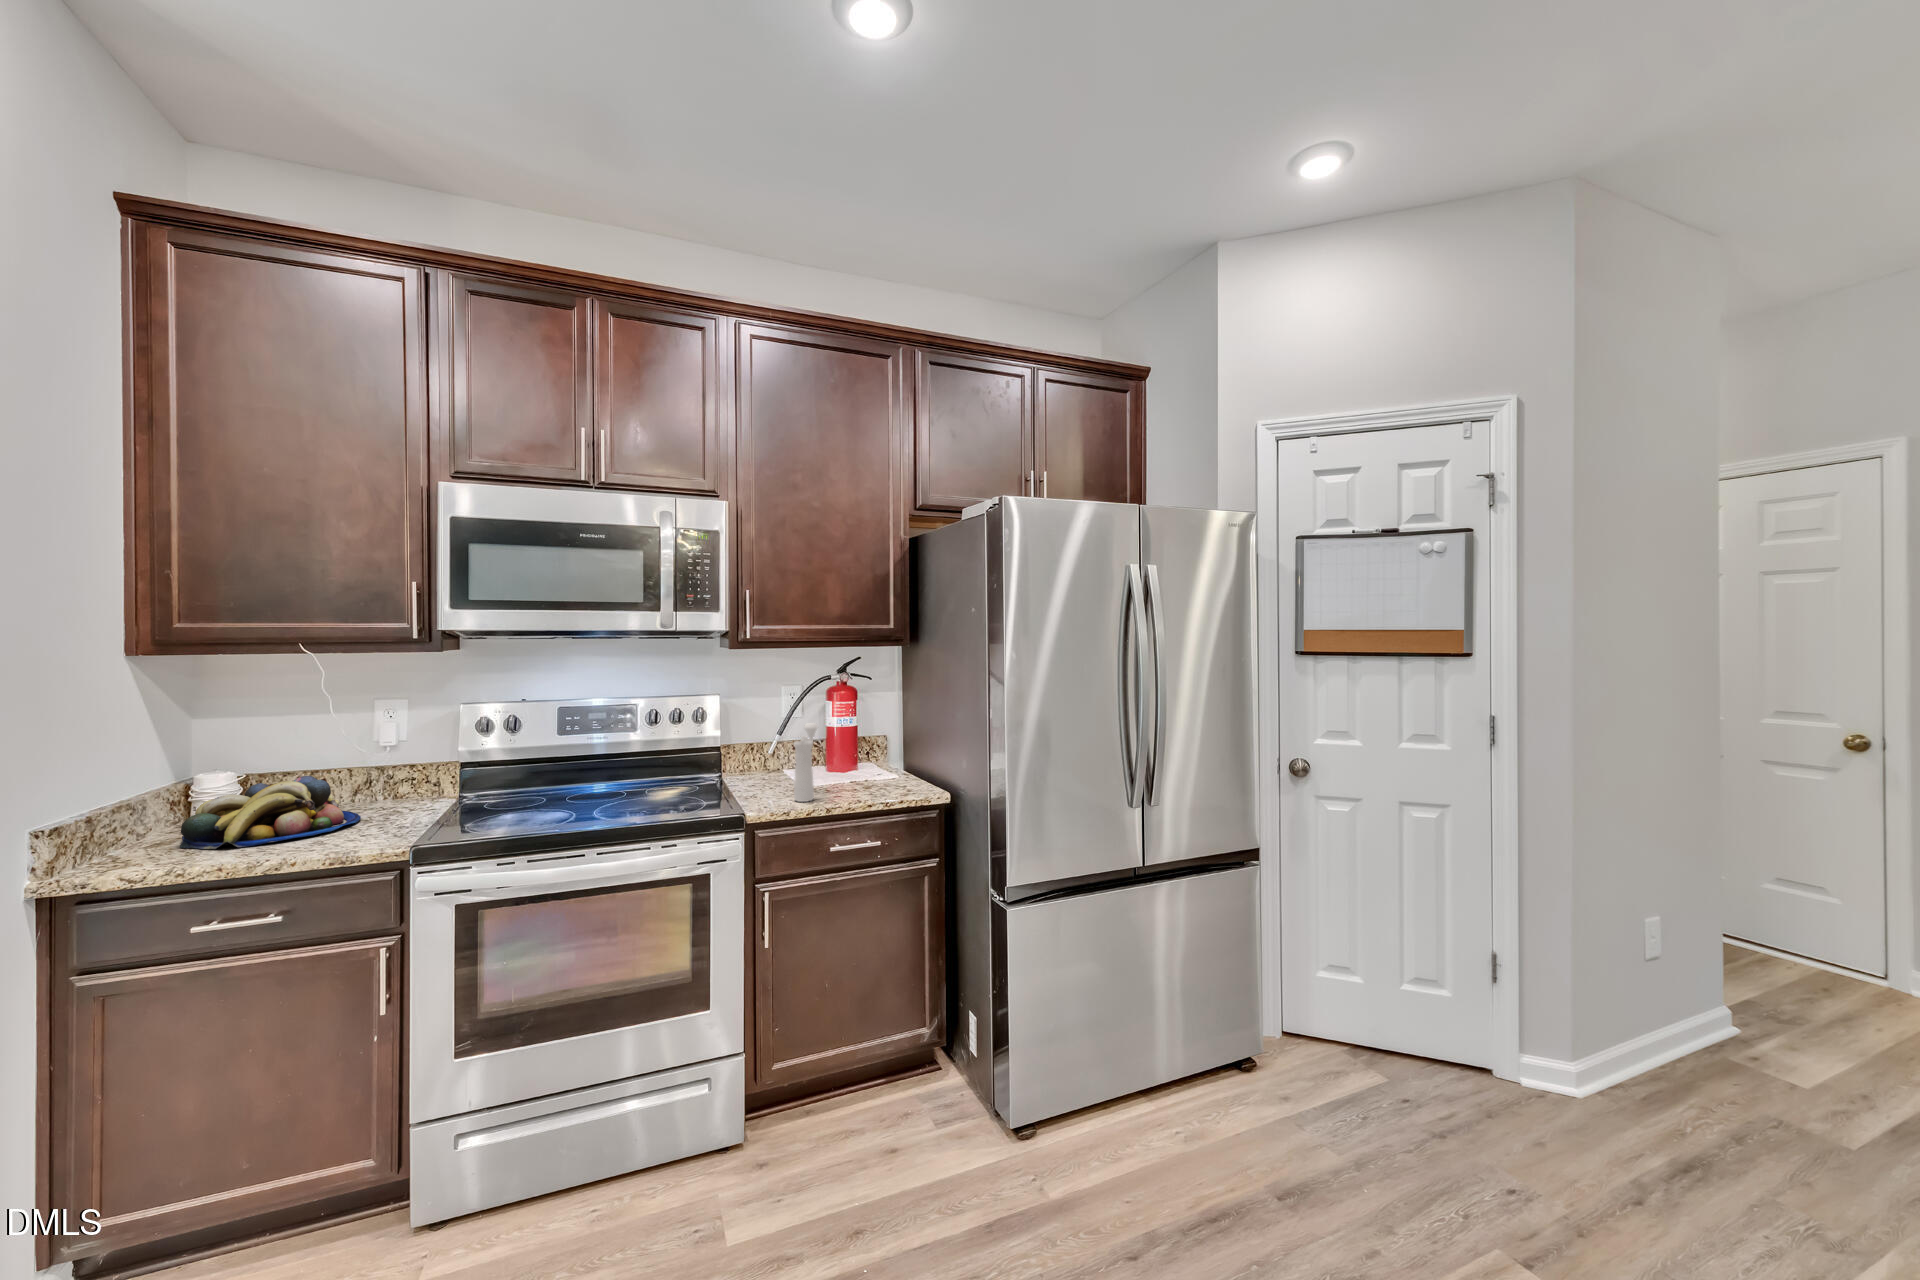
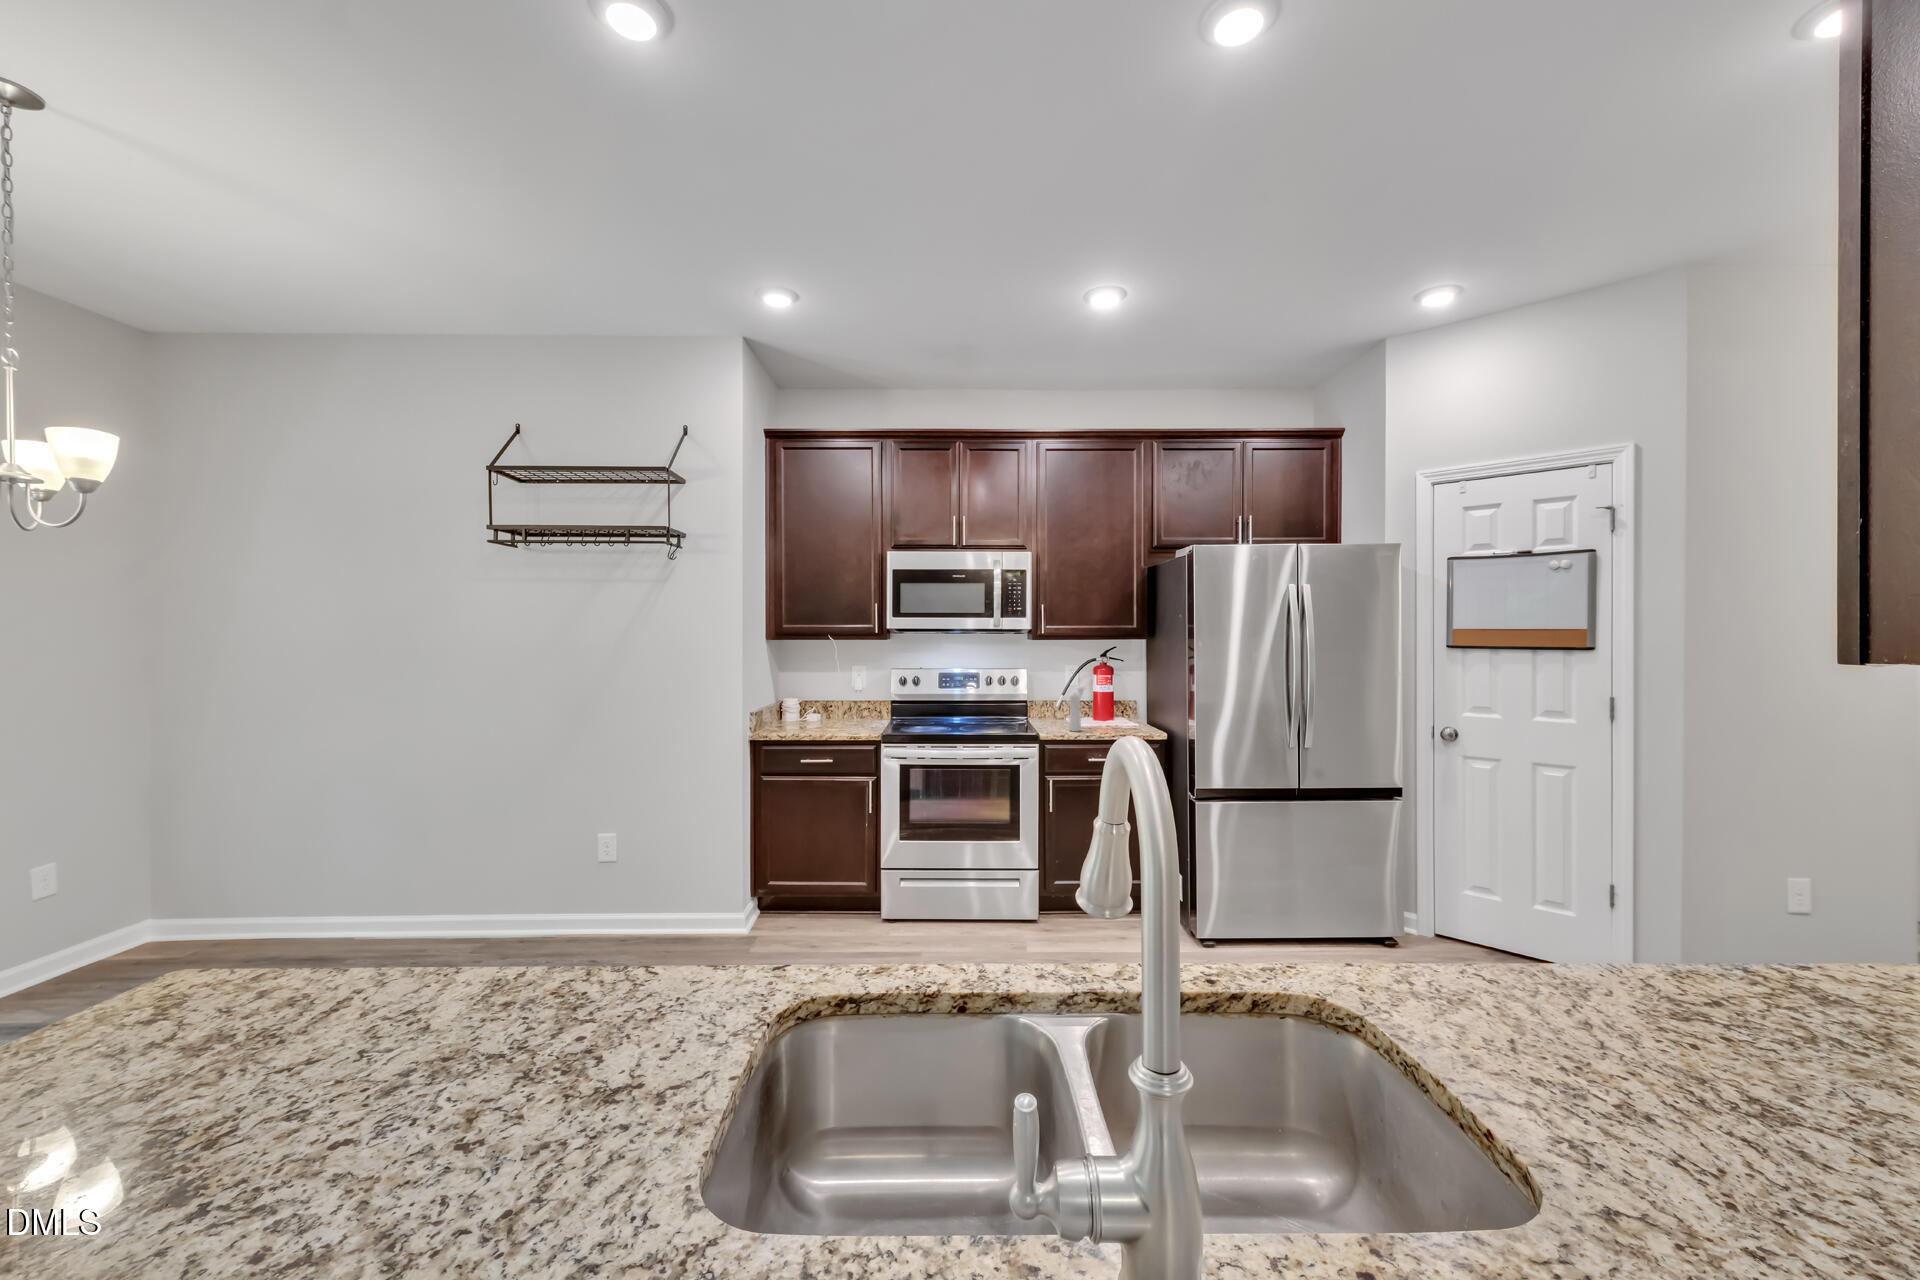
fruit bowl: present [180,776,361,849] -> none [786,701,852,730]

